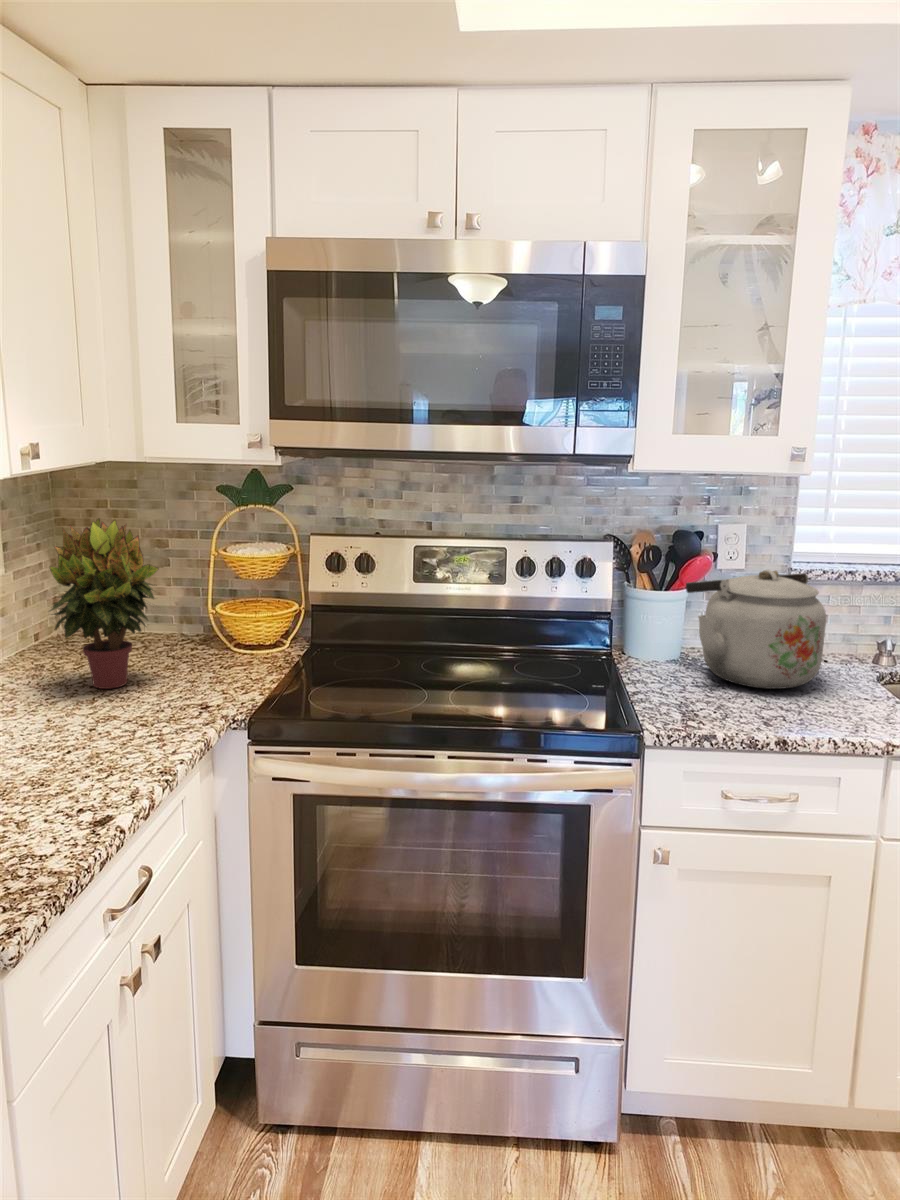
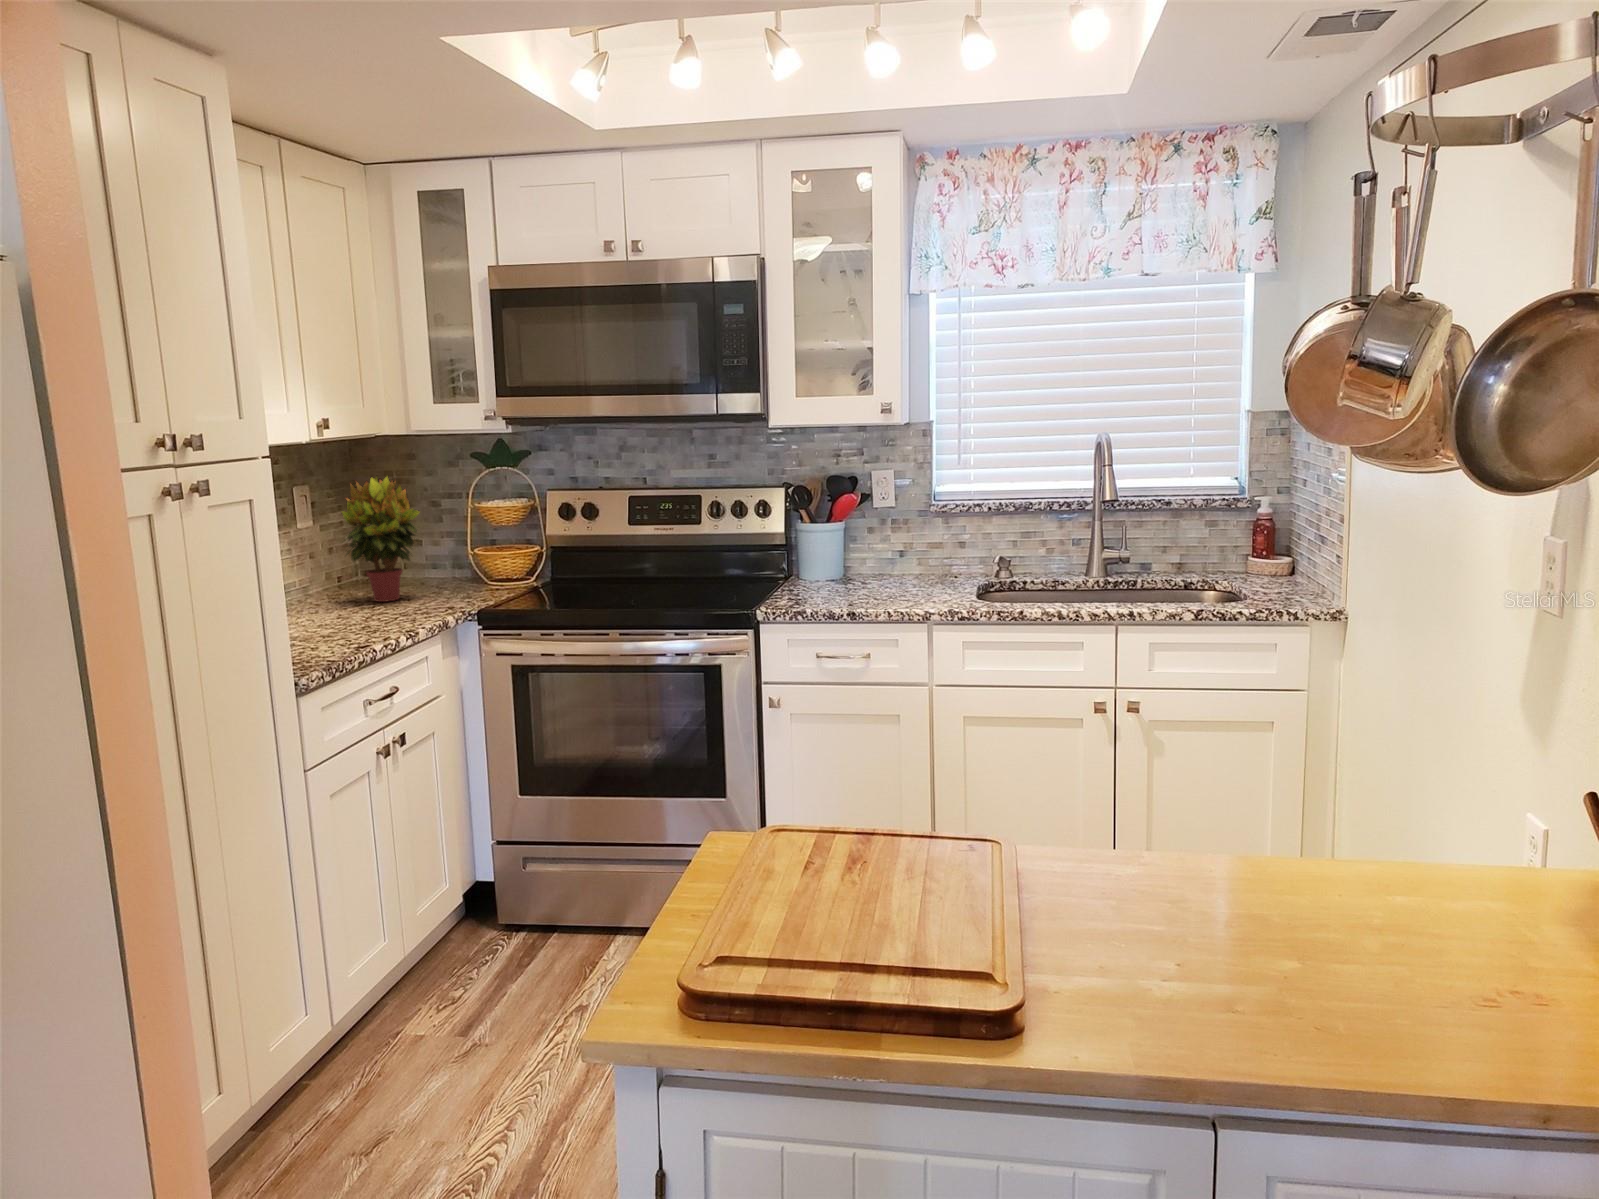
kettle: present [686,570,826,689] -> none [828,499,935,590]

